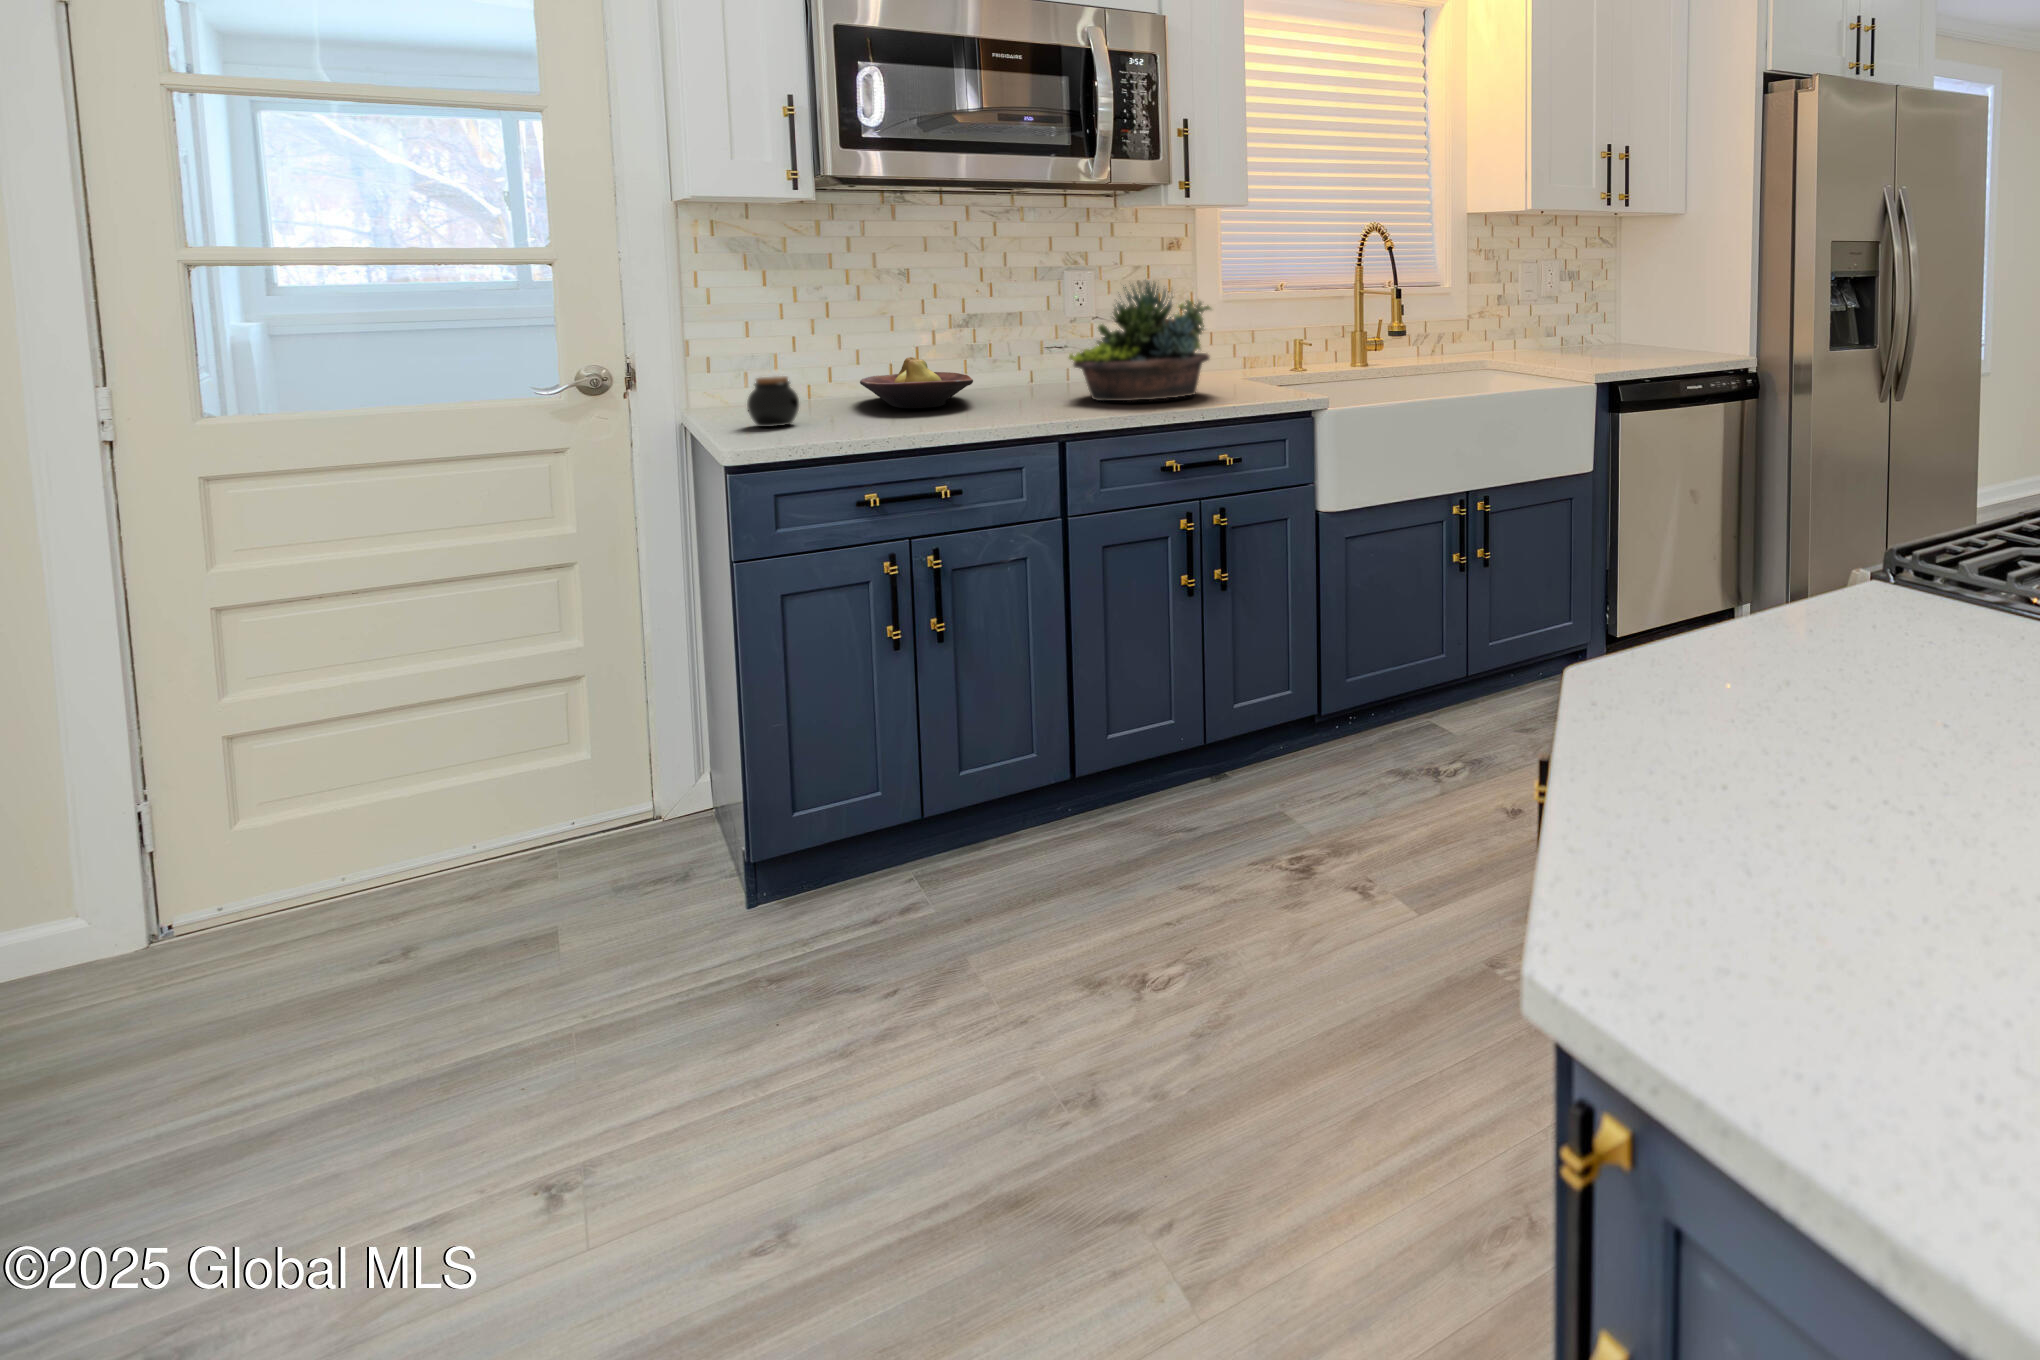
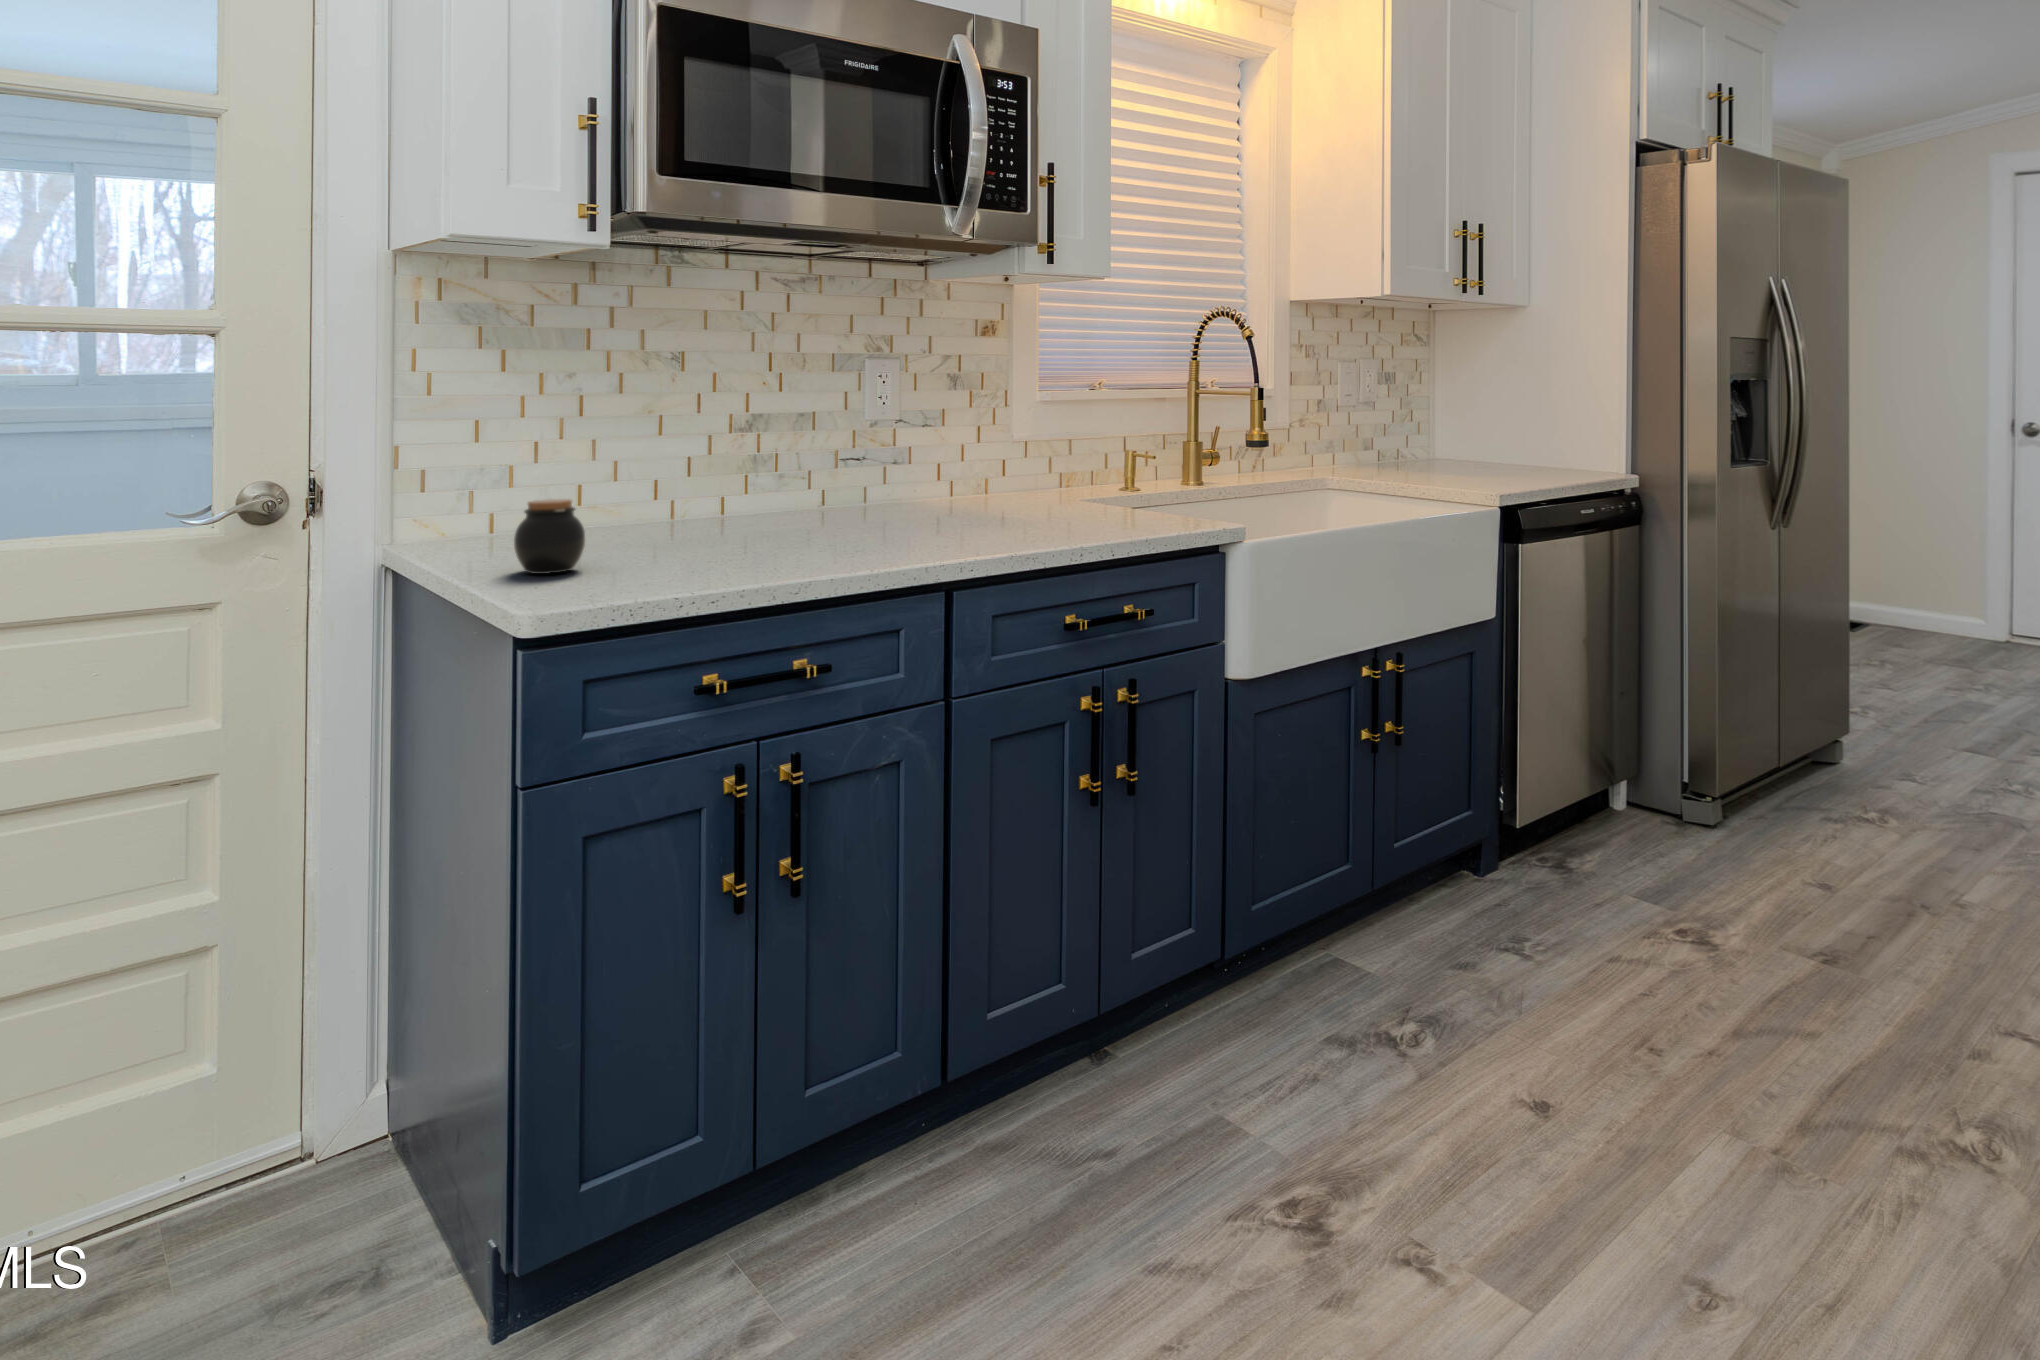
succulent planter: present [1069,283,1211,401] -> none [912,369,1087,532]
fruit bowl: present [860,357,973,408] -> none [631,471,794,543]

